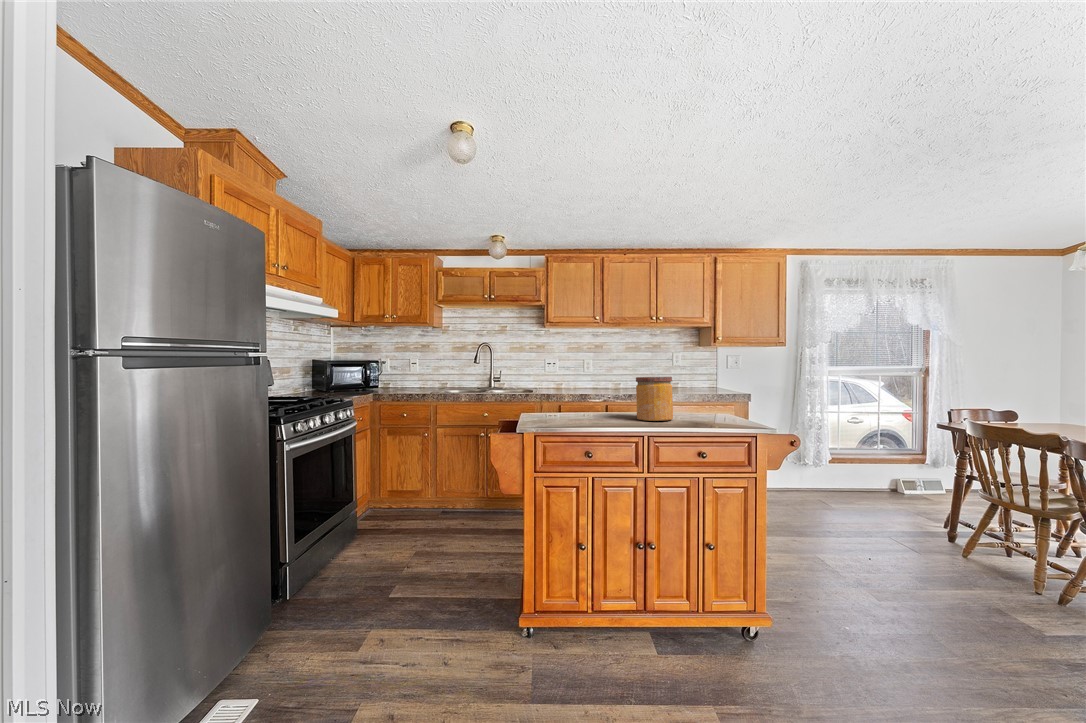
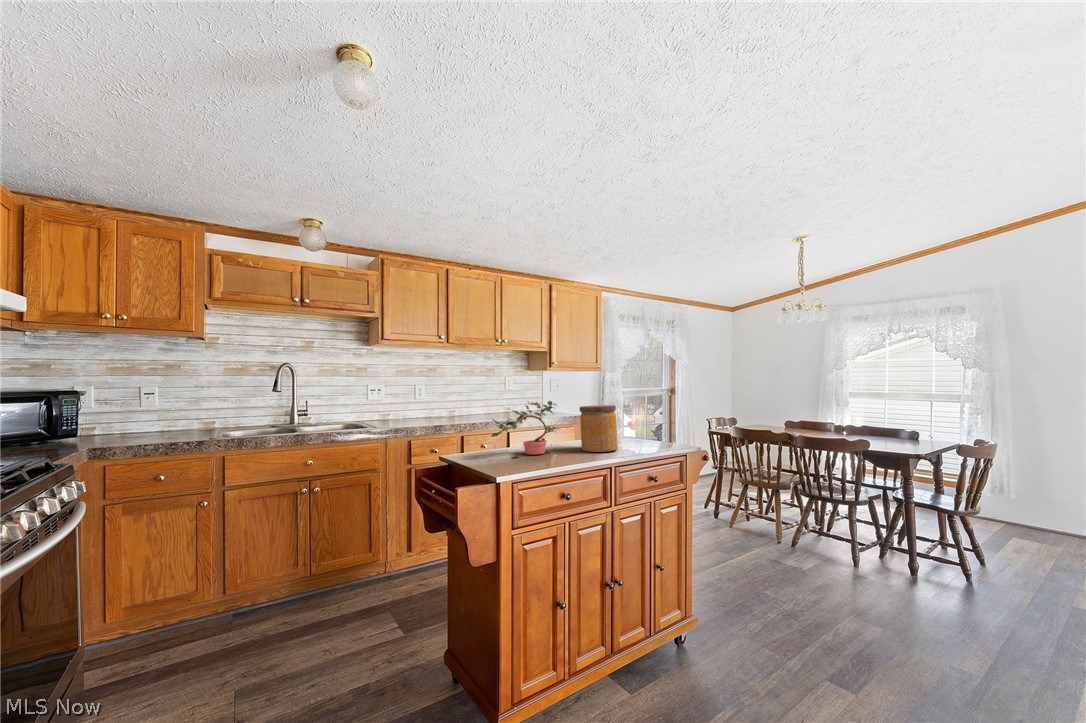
potted plant: none [548,370,618,417] -> present [491,401,556,457]

